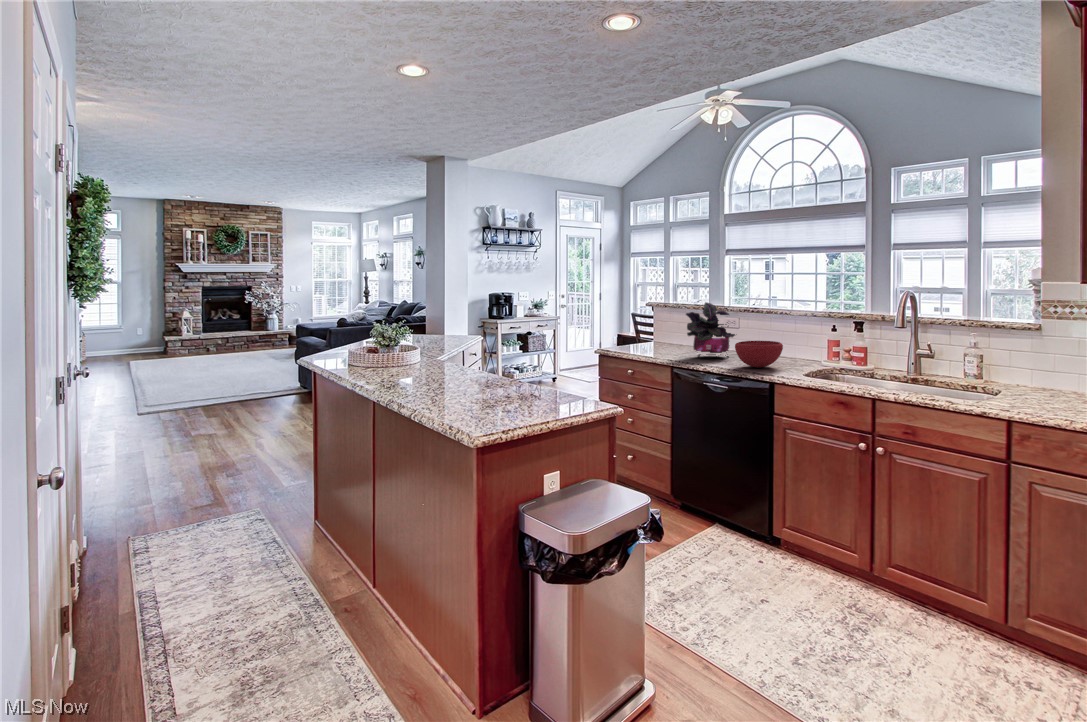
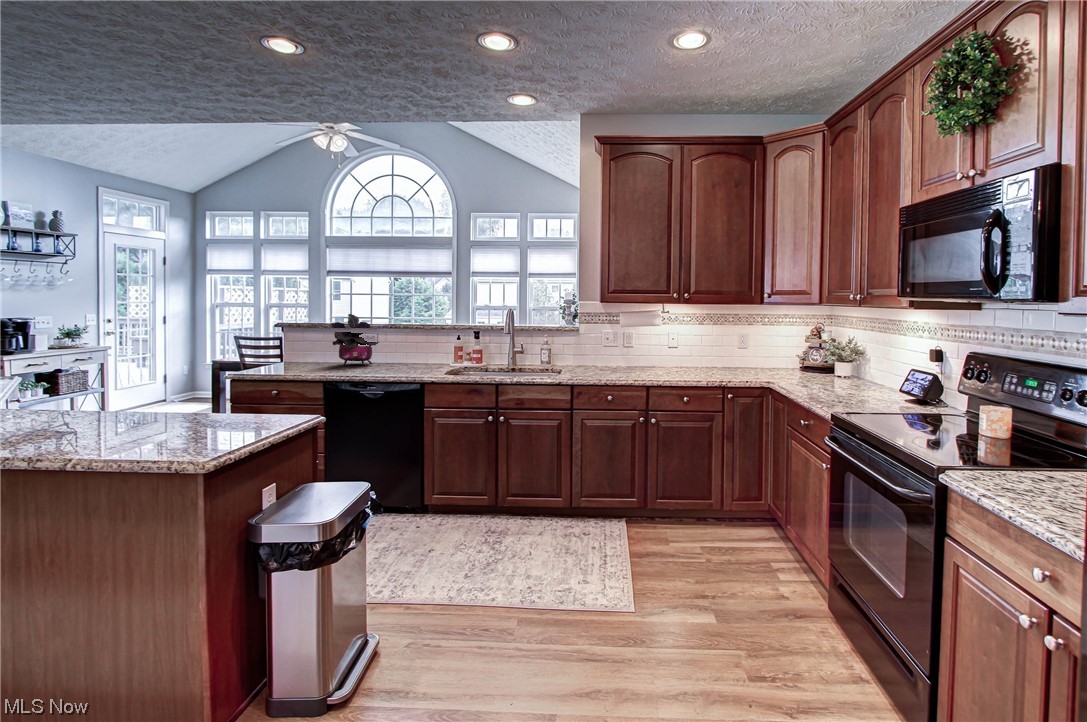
bowl: present [735,341,783,368] -> none [383,346,422,369]

